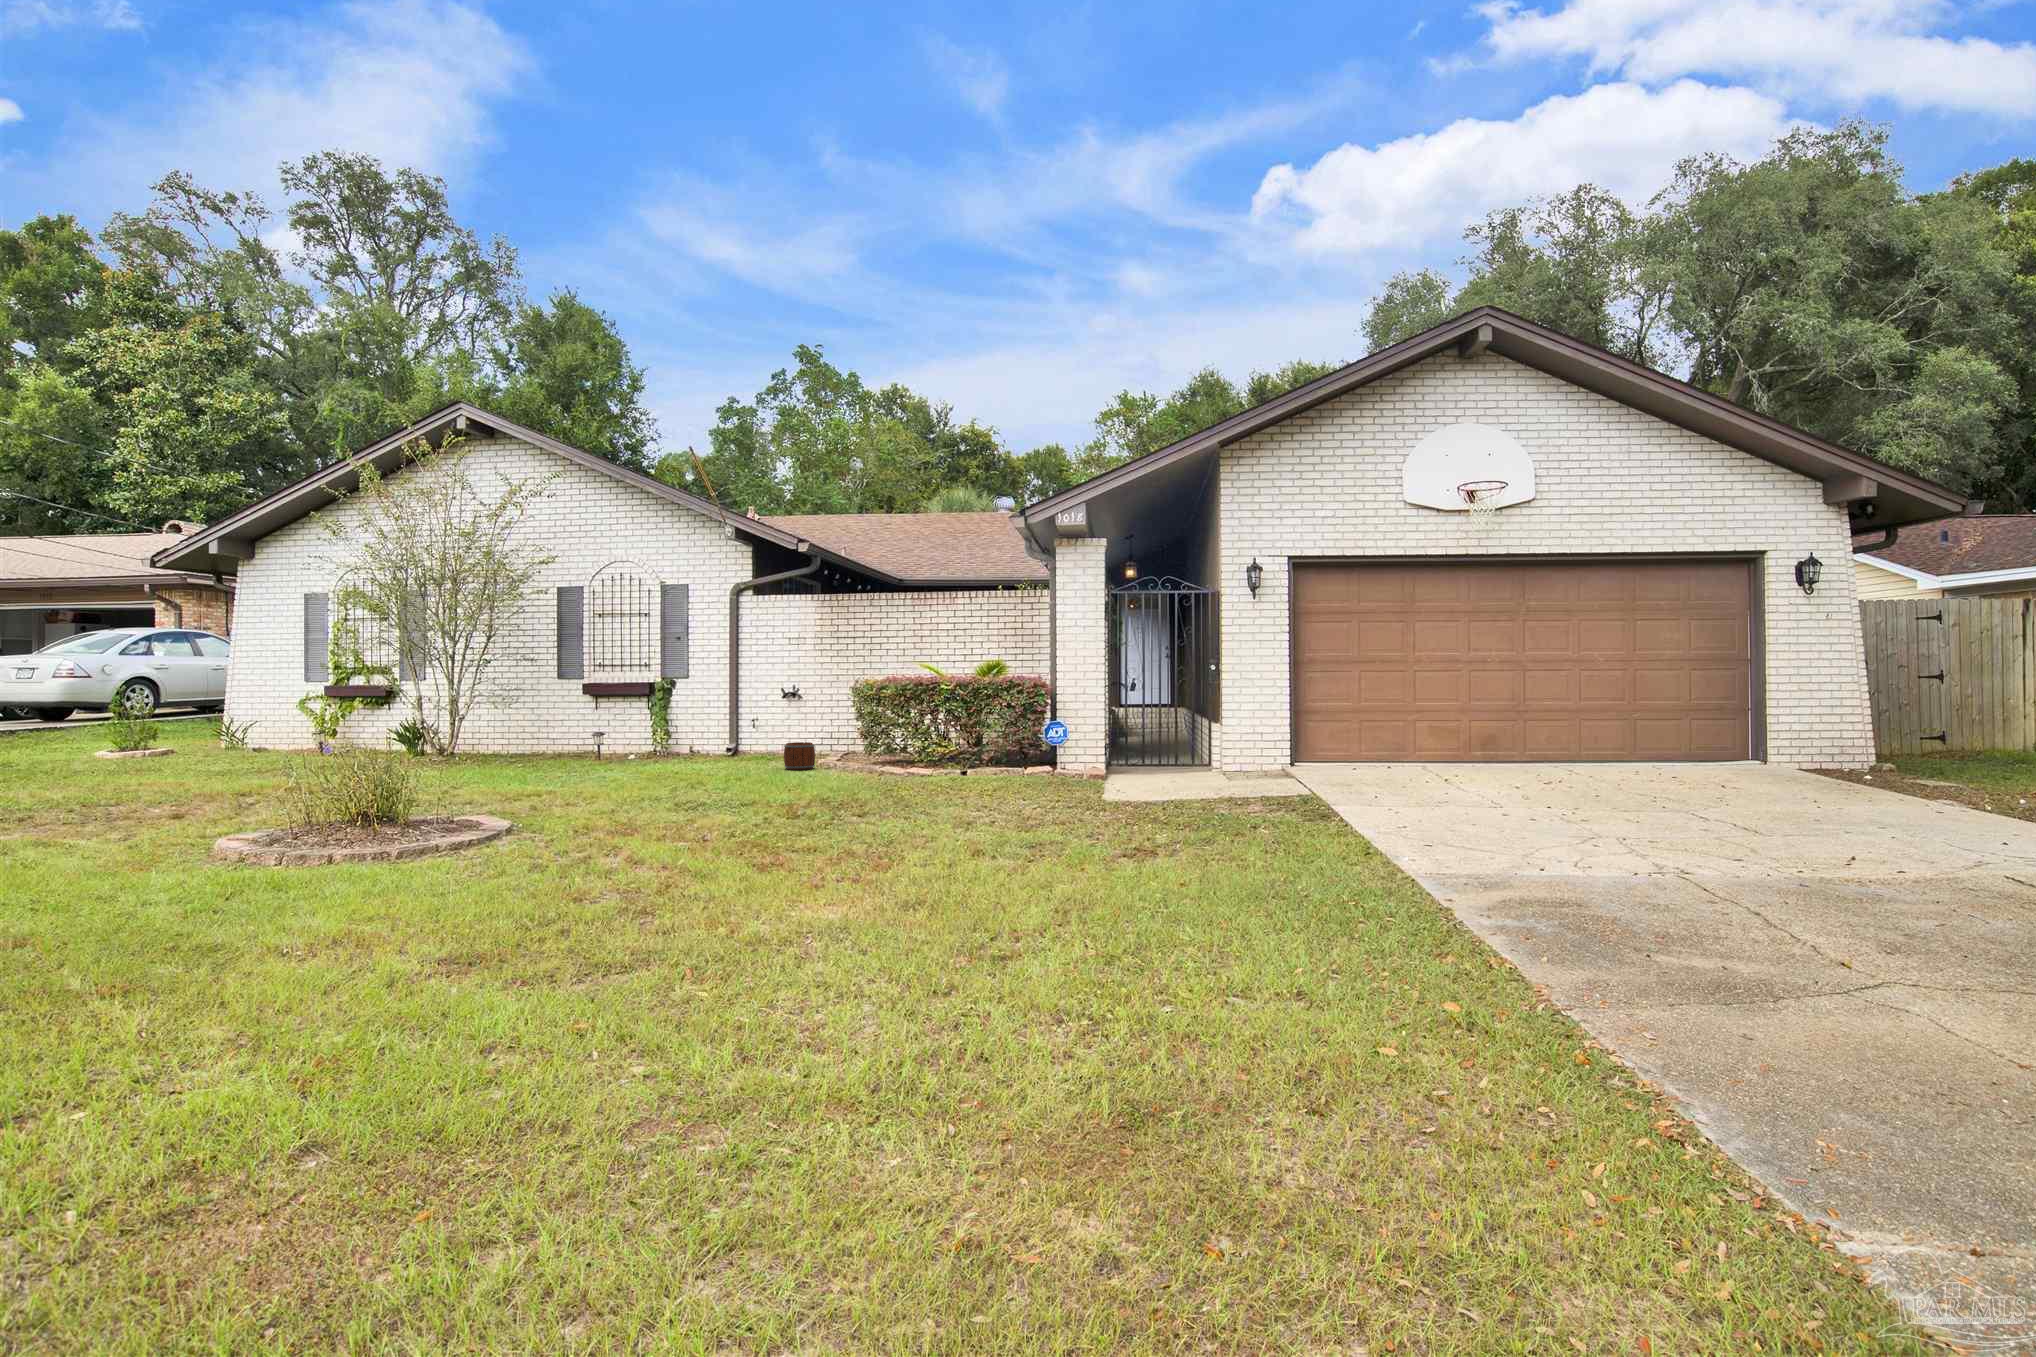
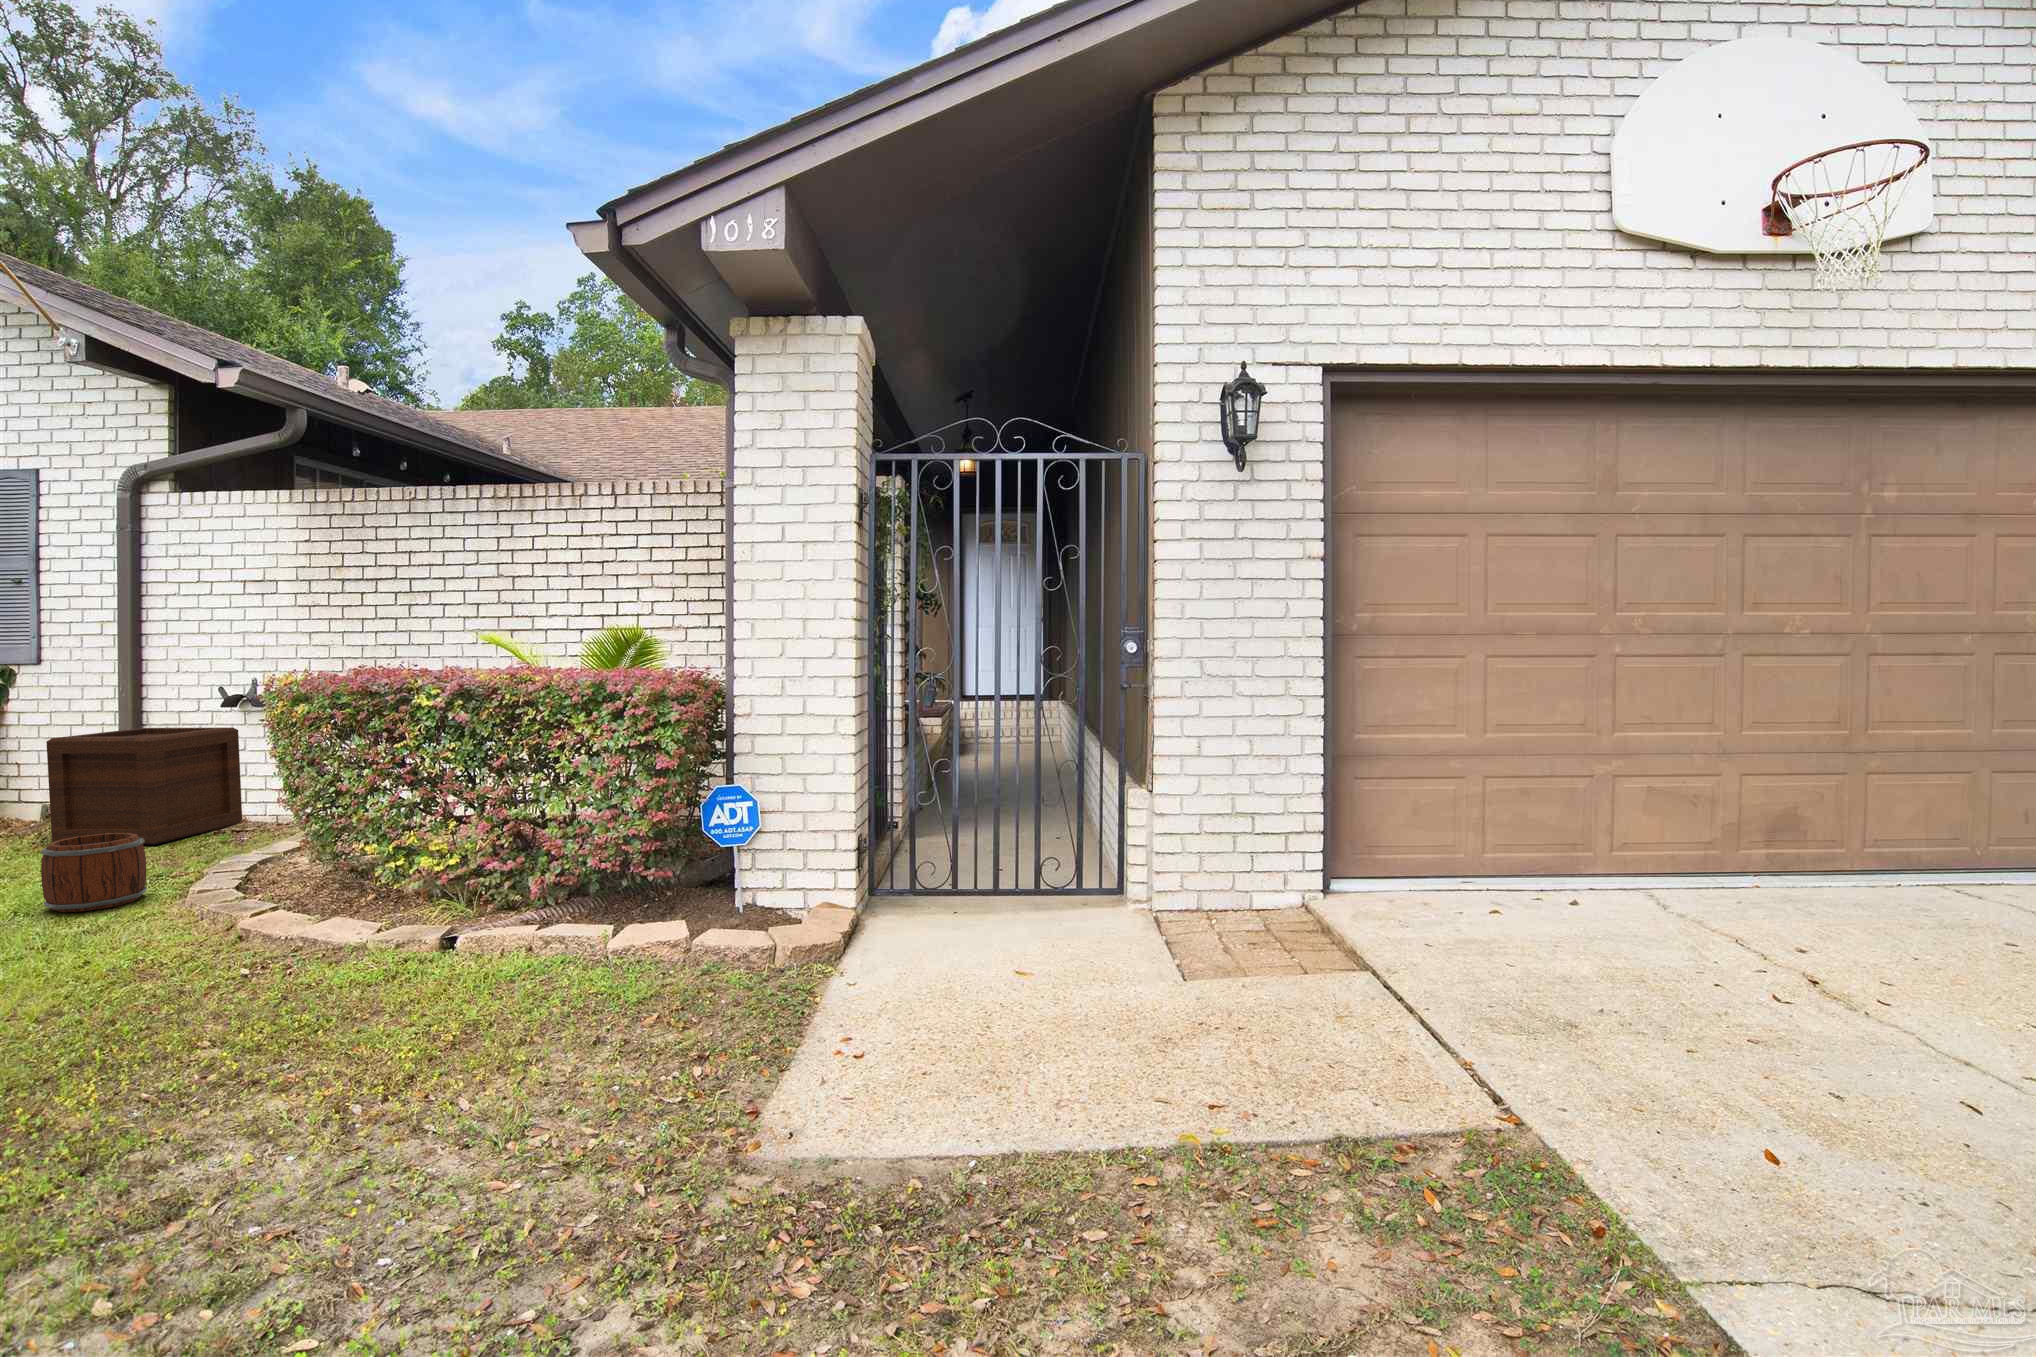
wooden crate: none [725,708,787,758] -> present [46,727,242,844]

